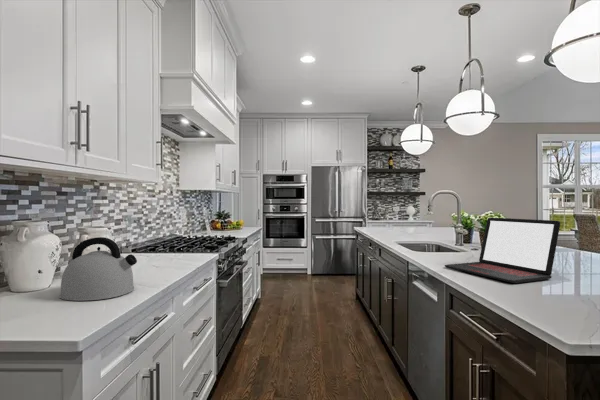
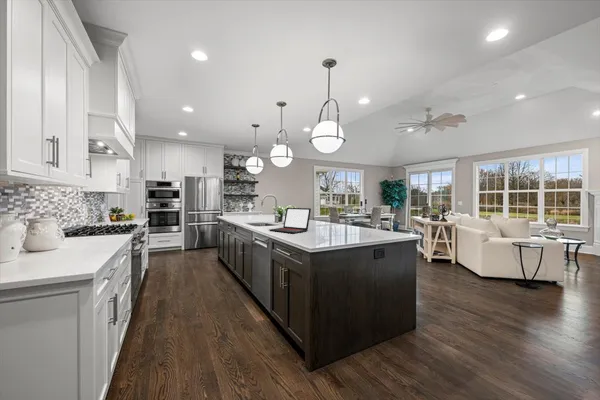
kettle: present [59,237,137,301] -> none [48,222,106,259]

